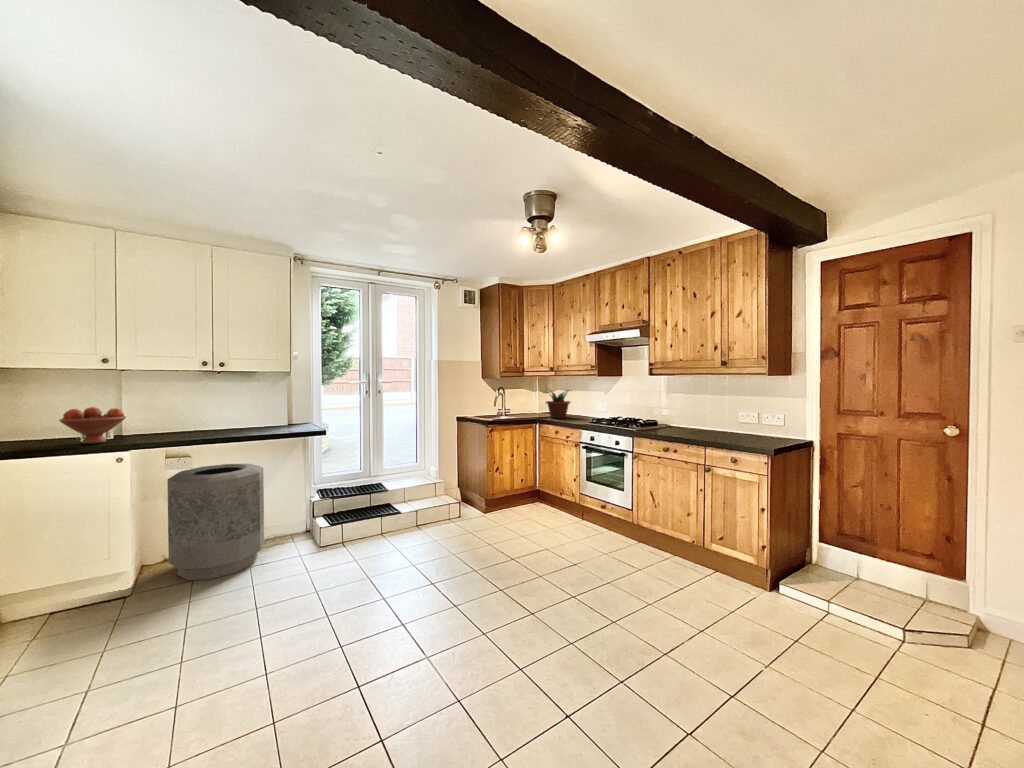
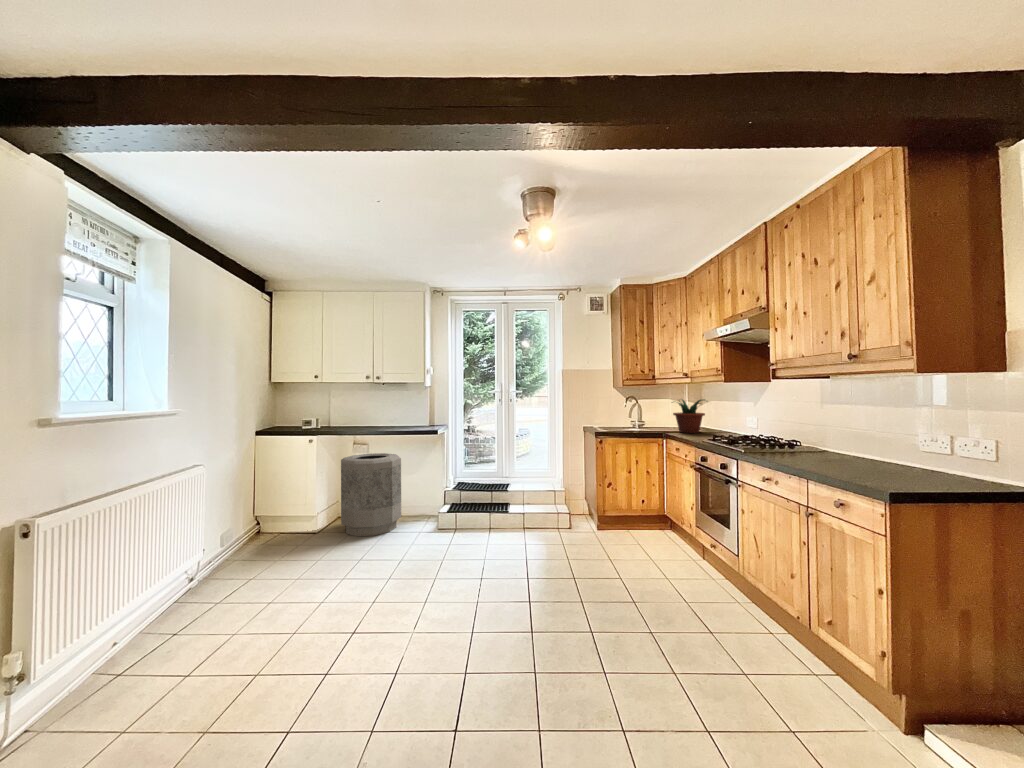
fruit bowl: present [59,407,126,444] -> none [286,408,320,431]

